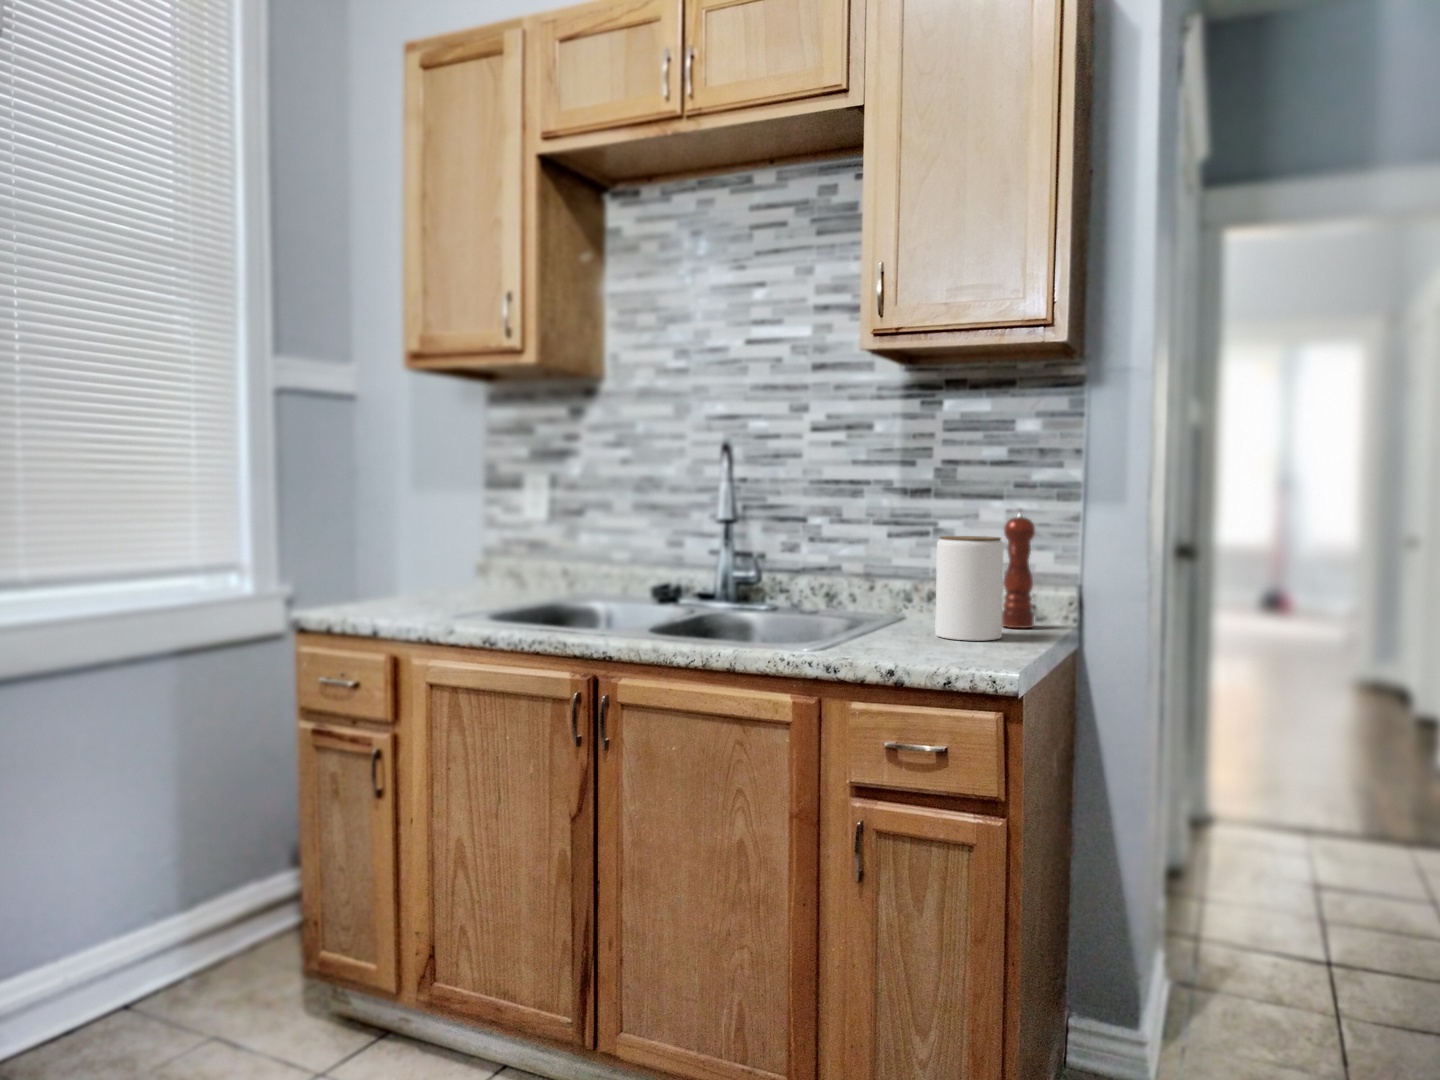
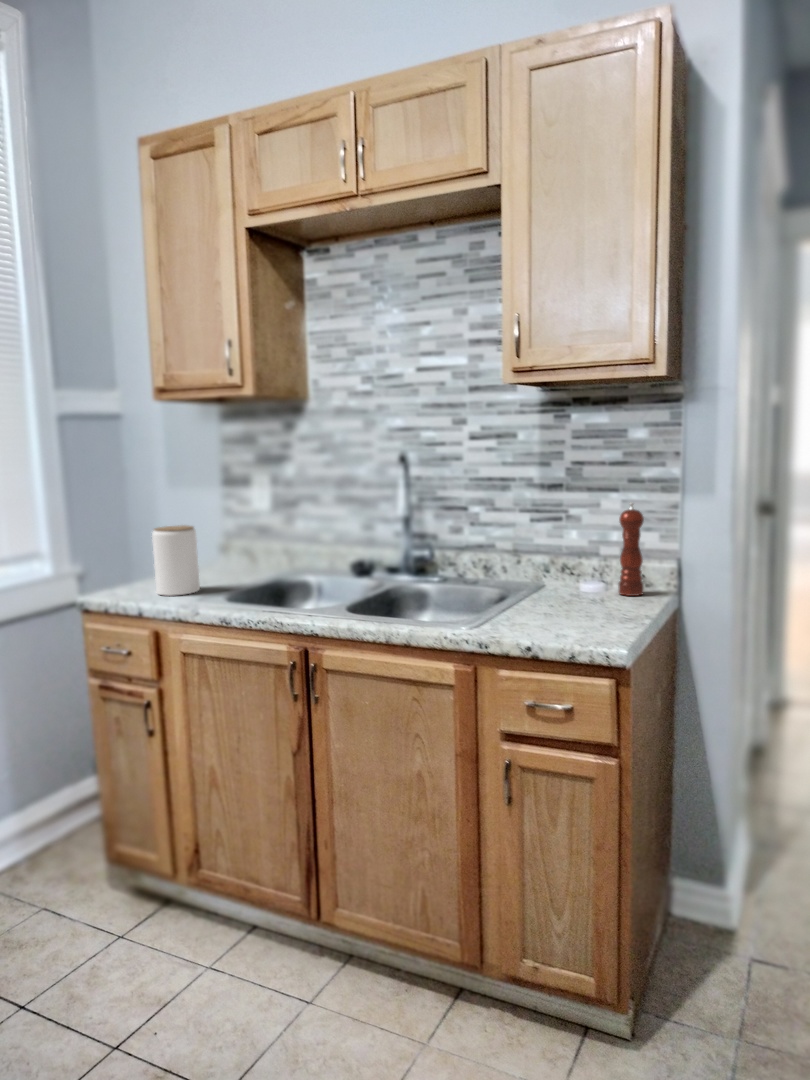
jar: present [935,536,1004,640] -> present [152,525,200,596]

